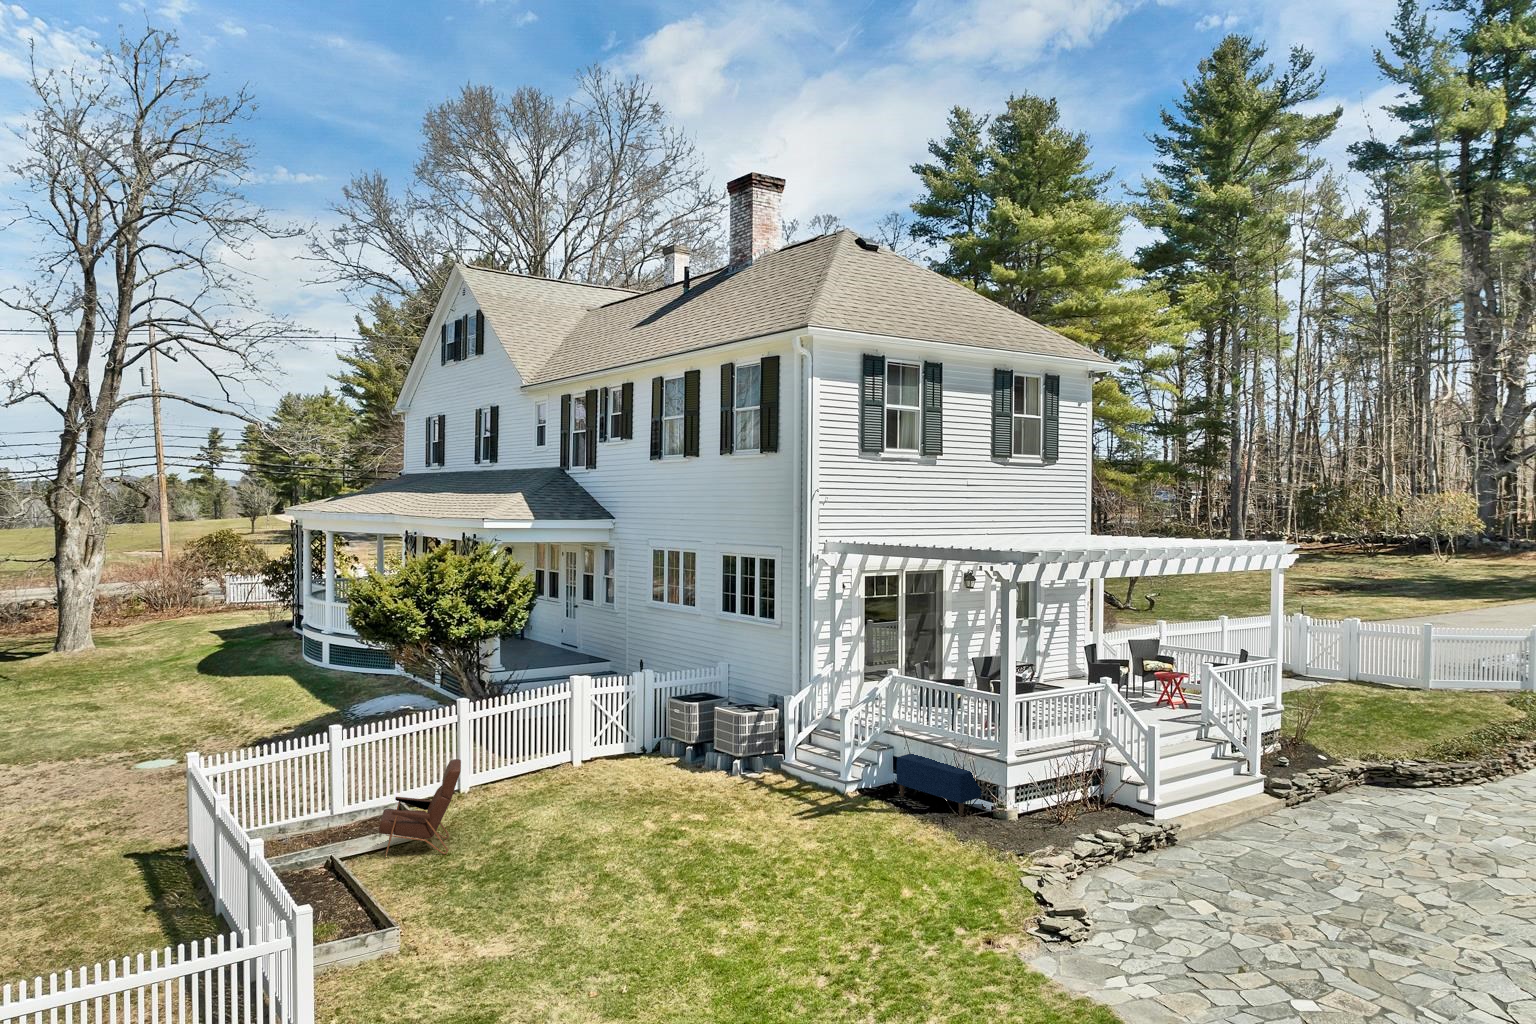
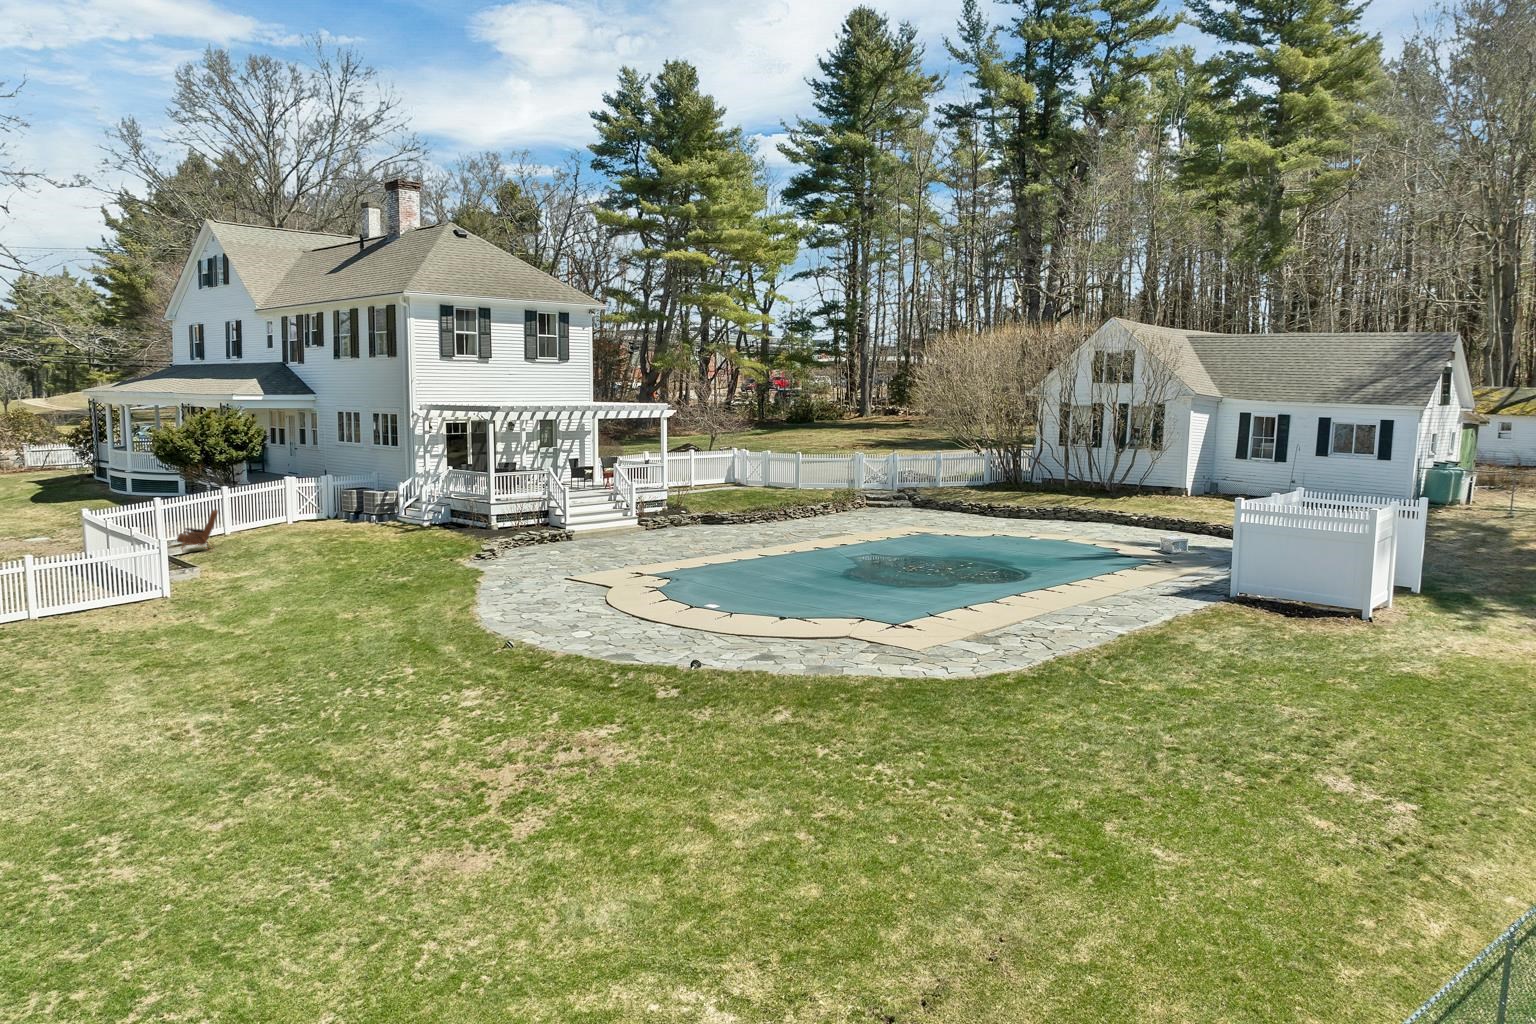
bench: present [897,754,986,816] -> none [454,506,496,532]

